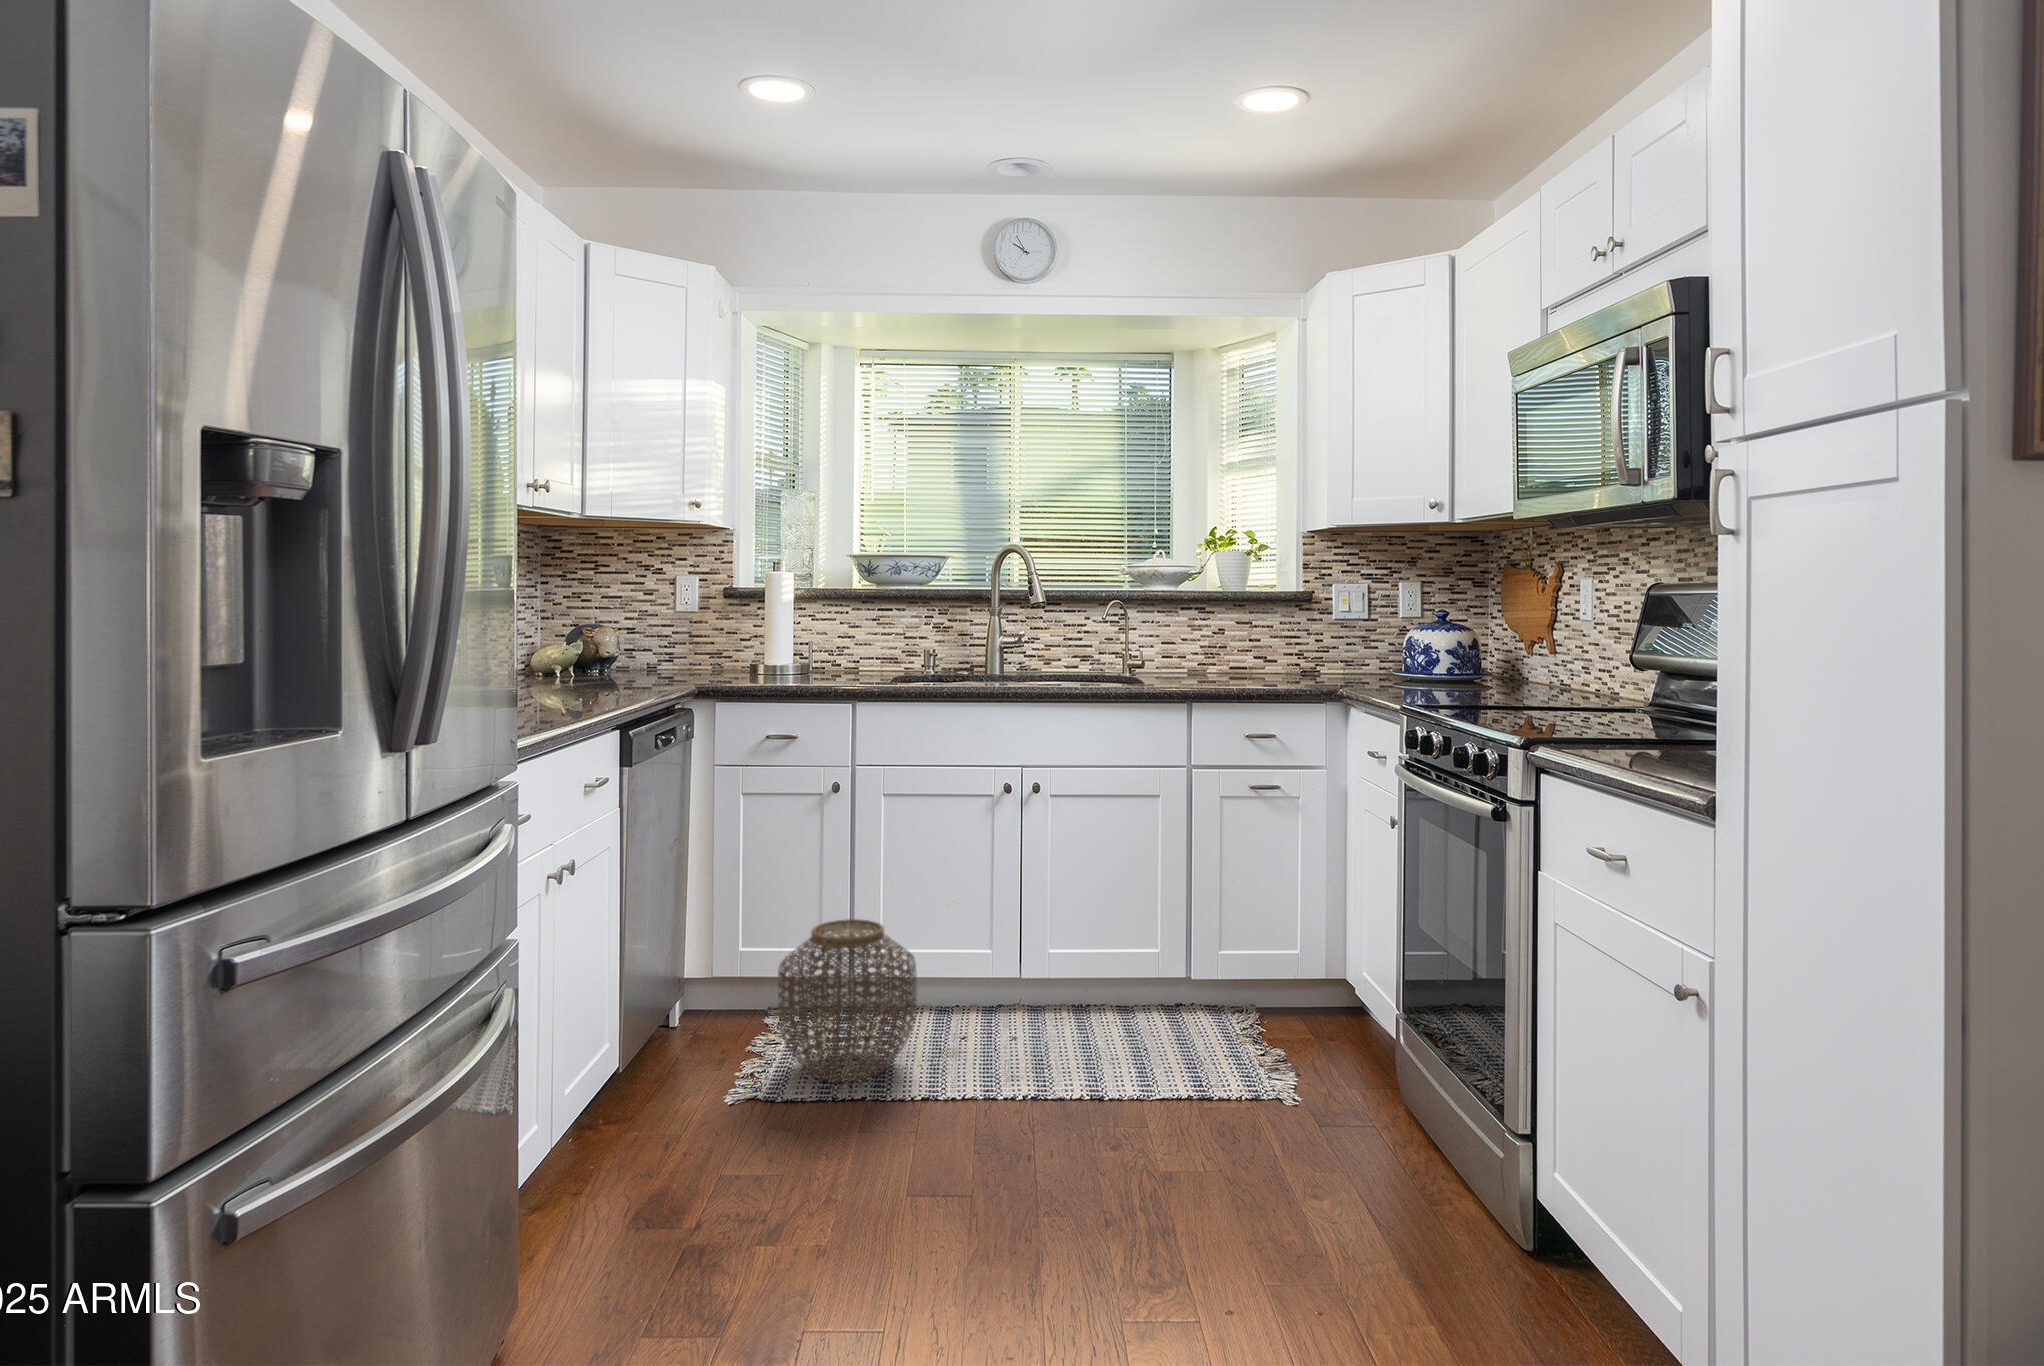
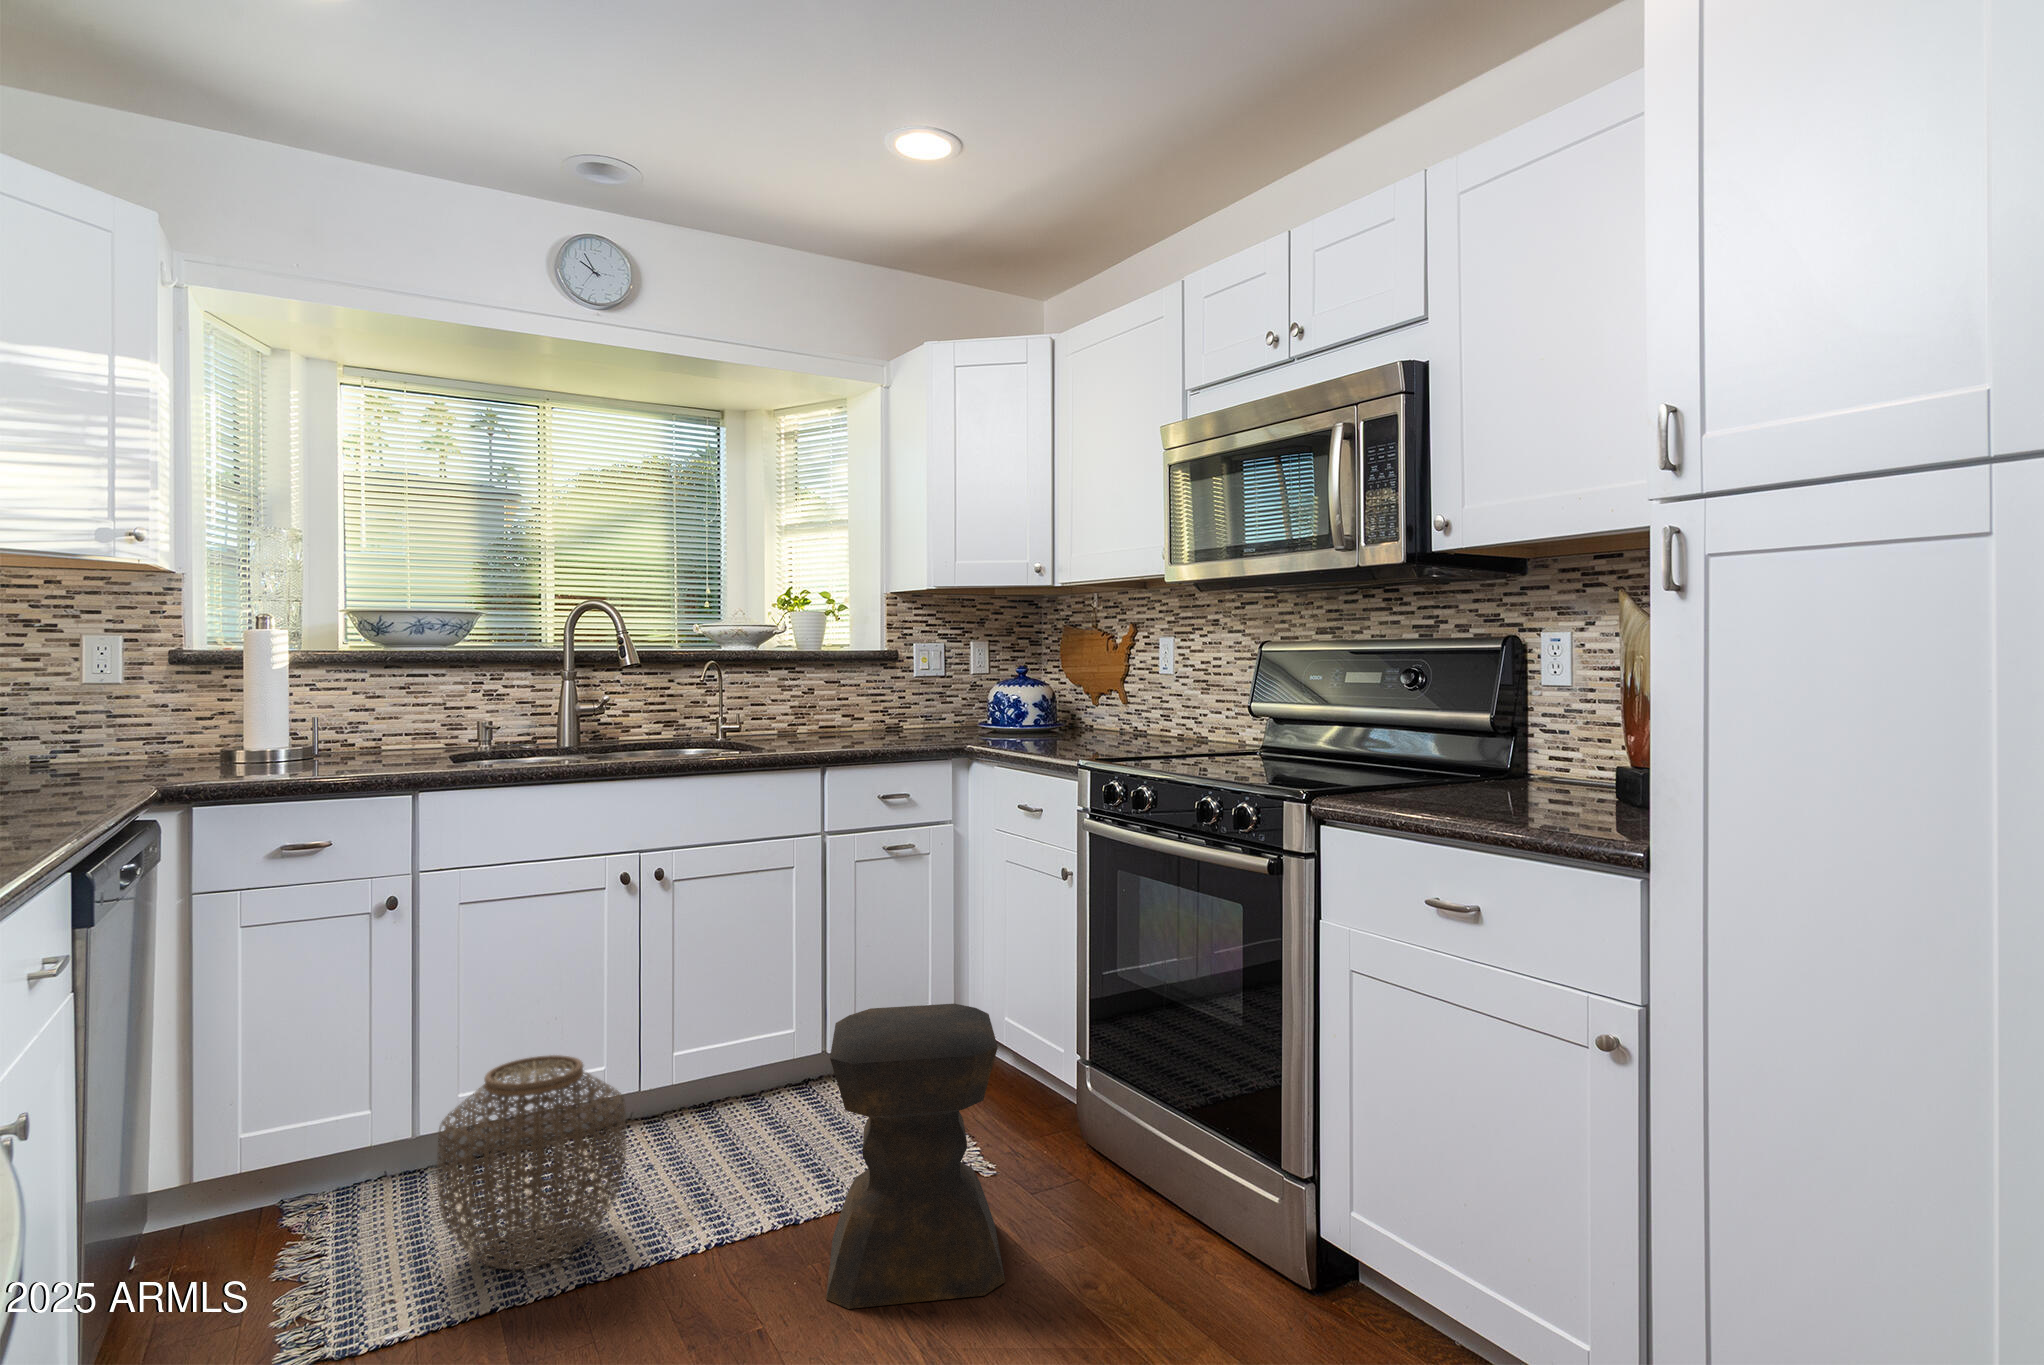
stool: none [976,932,1173,1225] -> present [826,1004,1005,1309]

